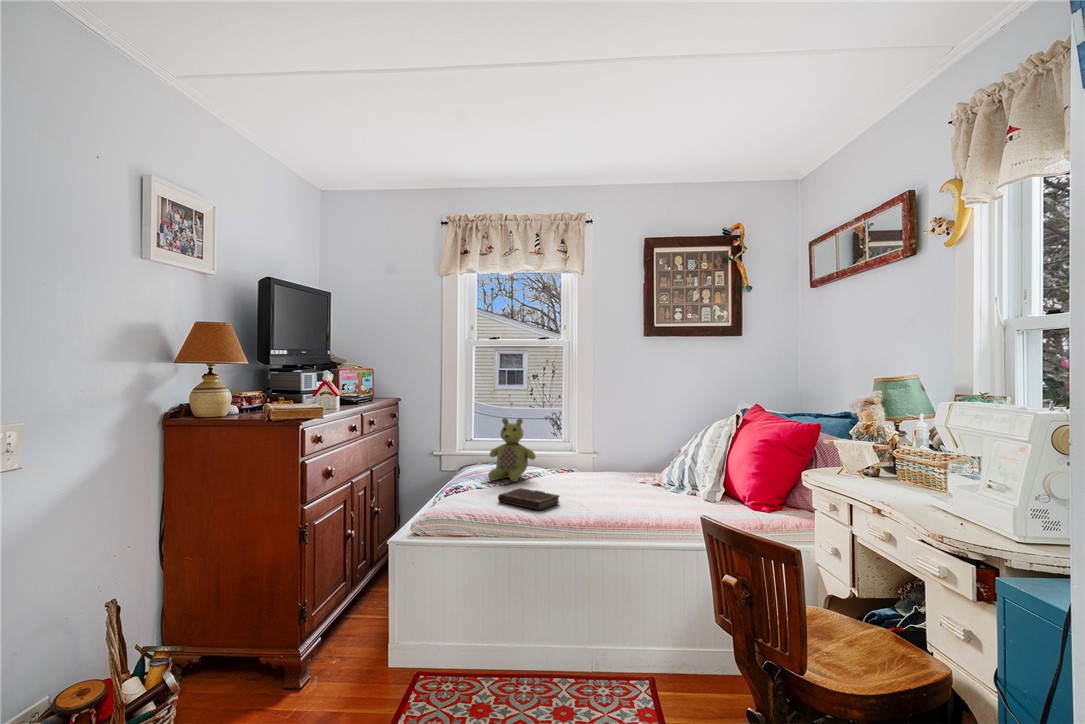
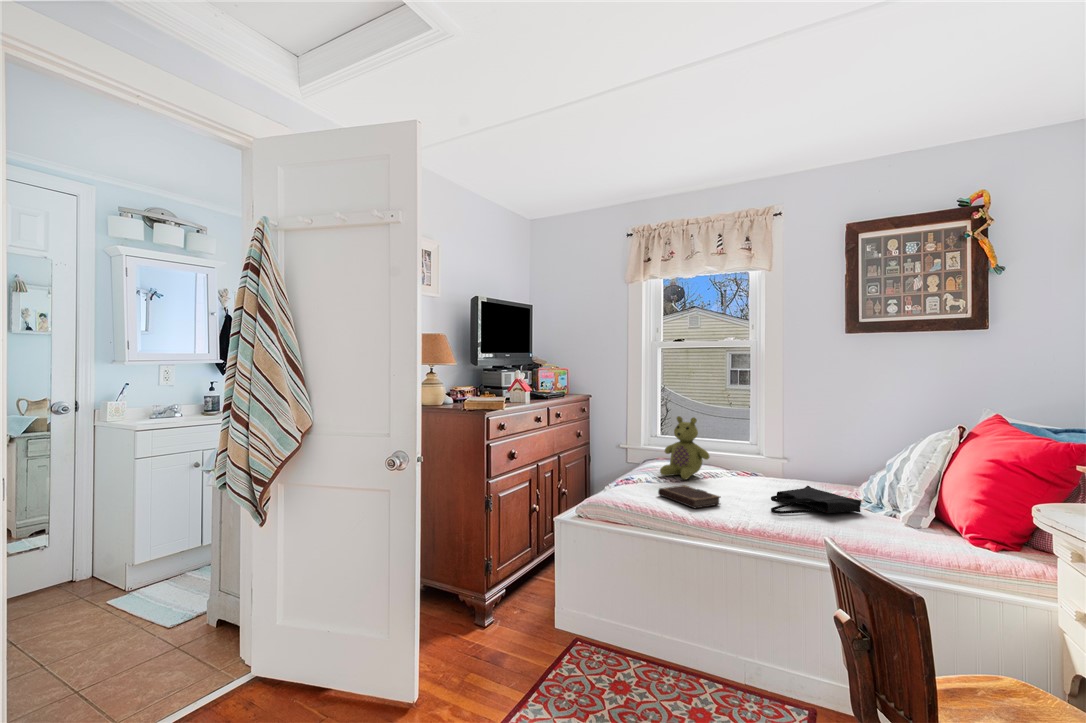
tote bag: none [603,475,670,505] -> present [771,486,861,514]

